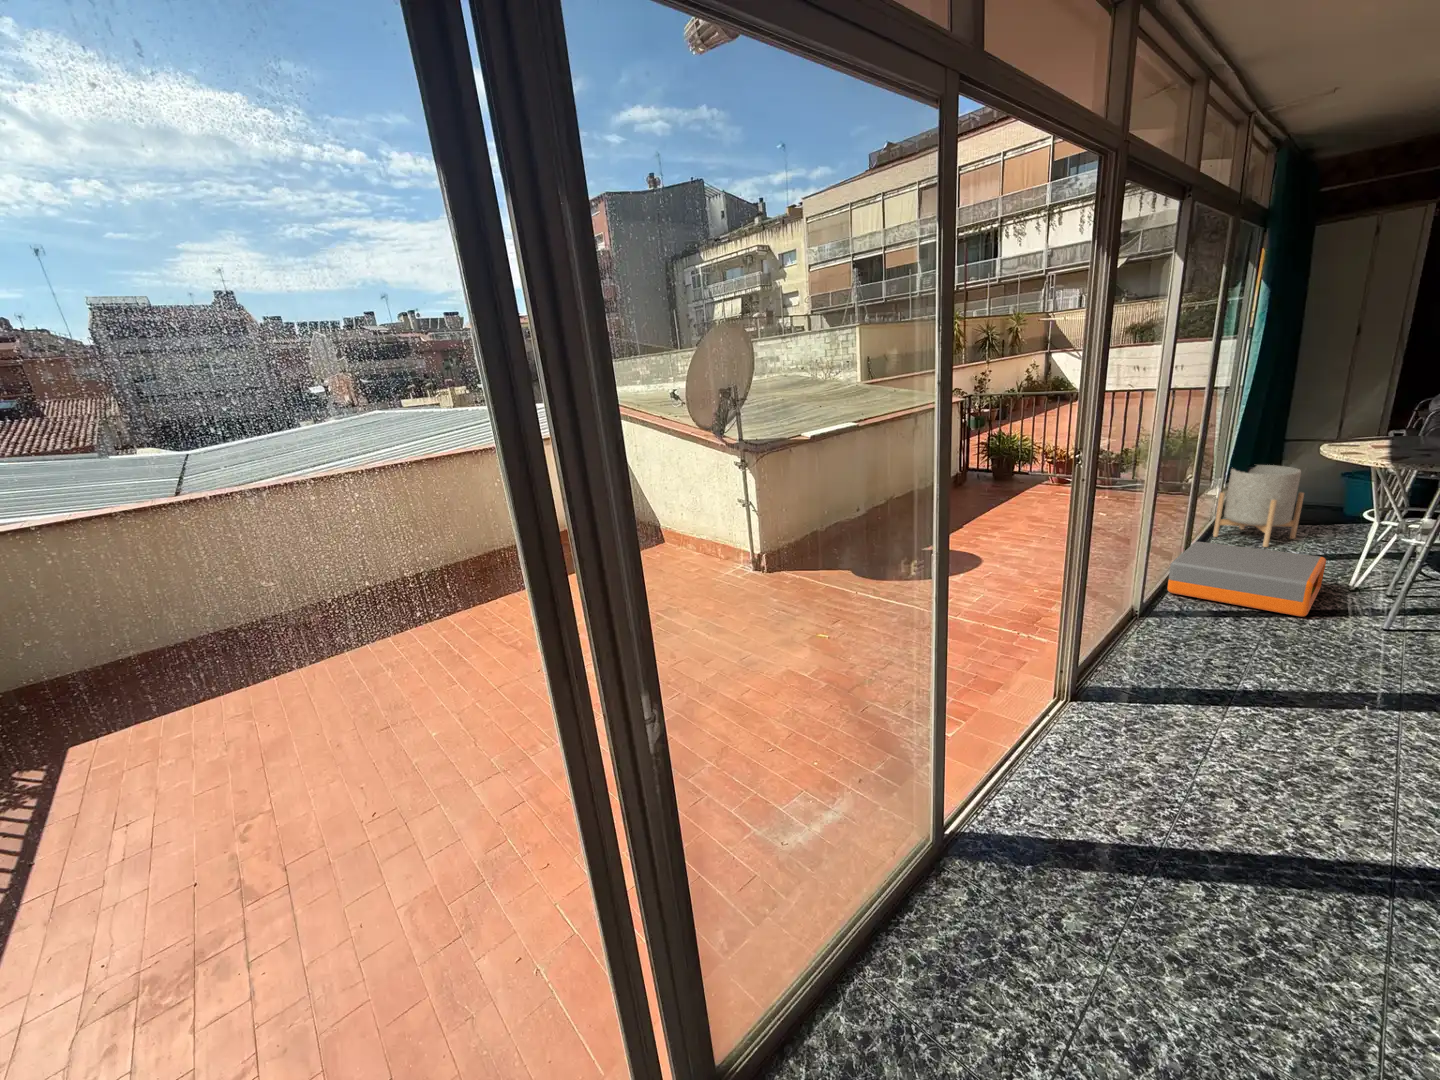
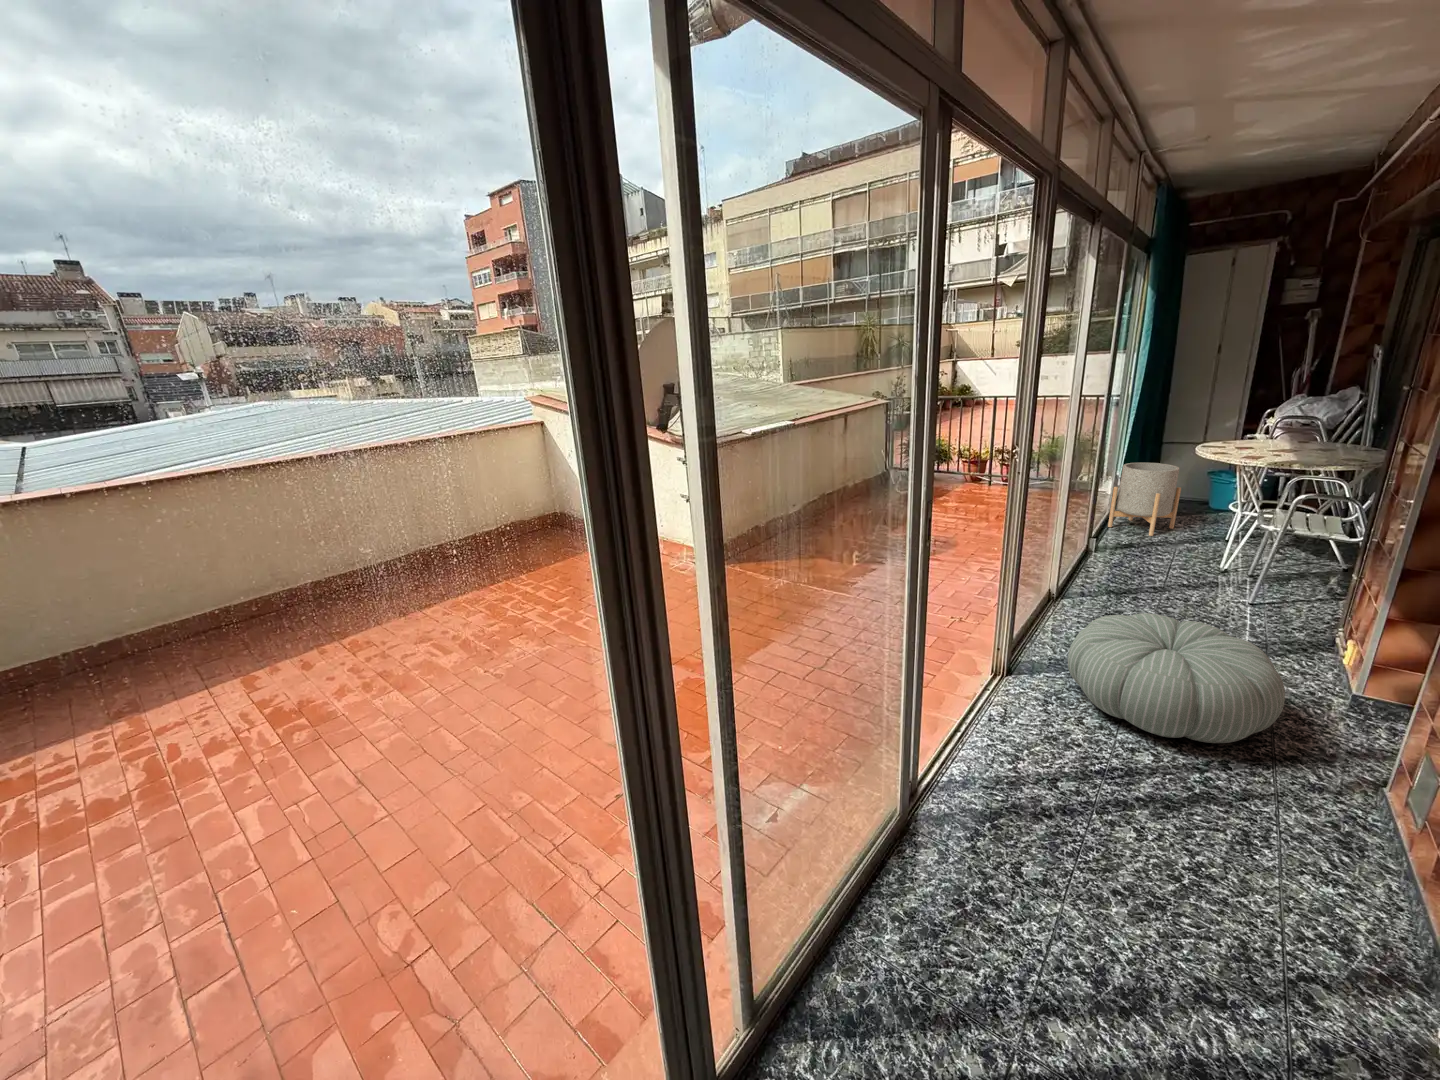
storage box: present [1167,542,1326,617] -> none [1076,530,1203,595]
pouf: none [1141,639,1412,794] -> present [1068,613,1285,743]

